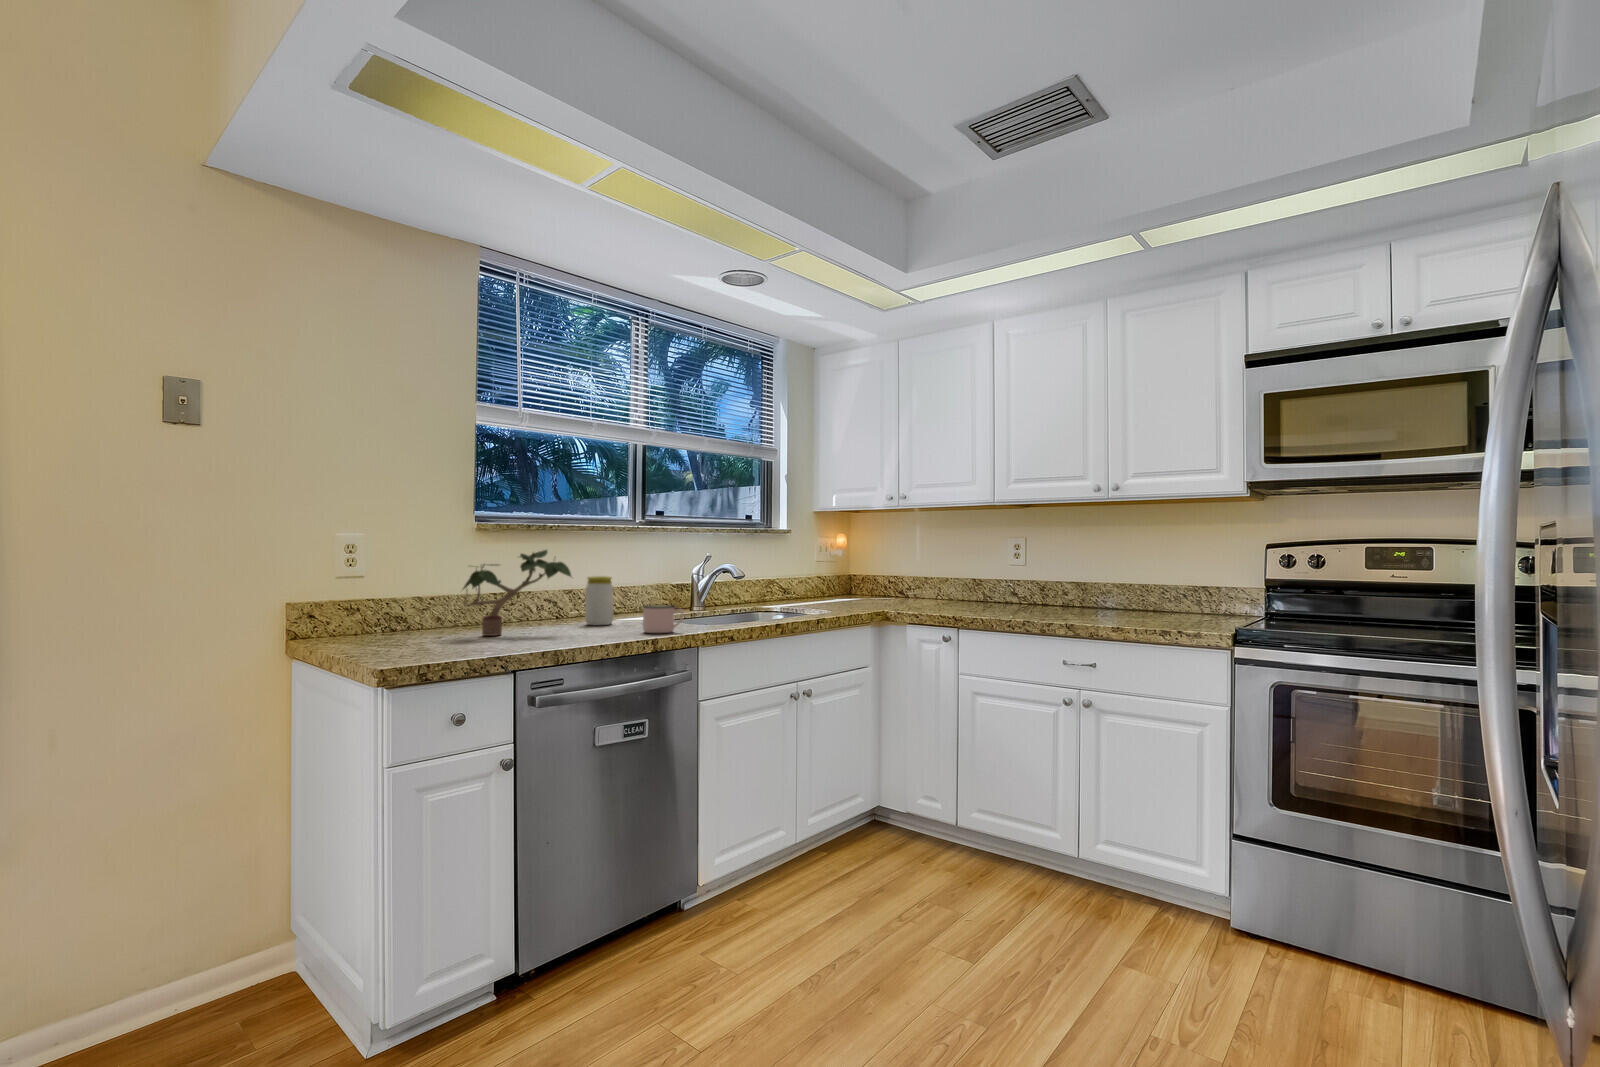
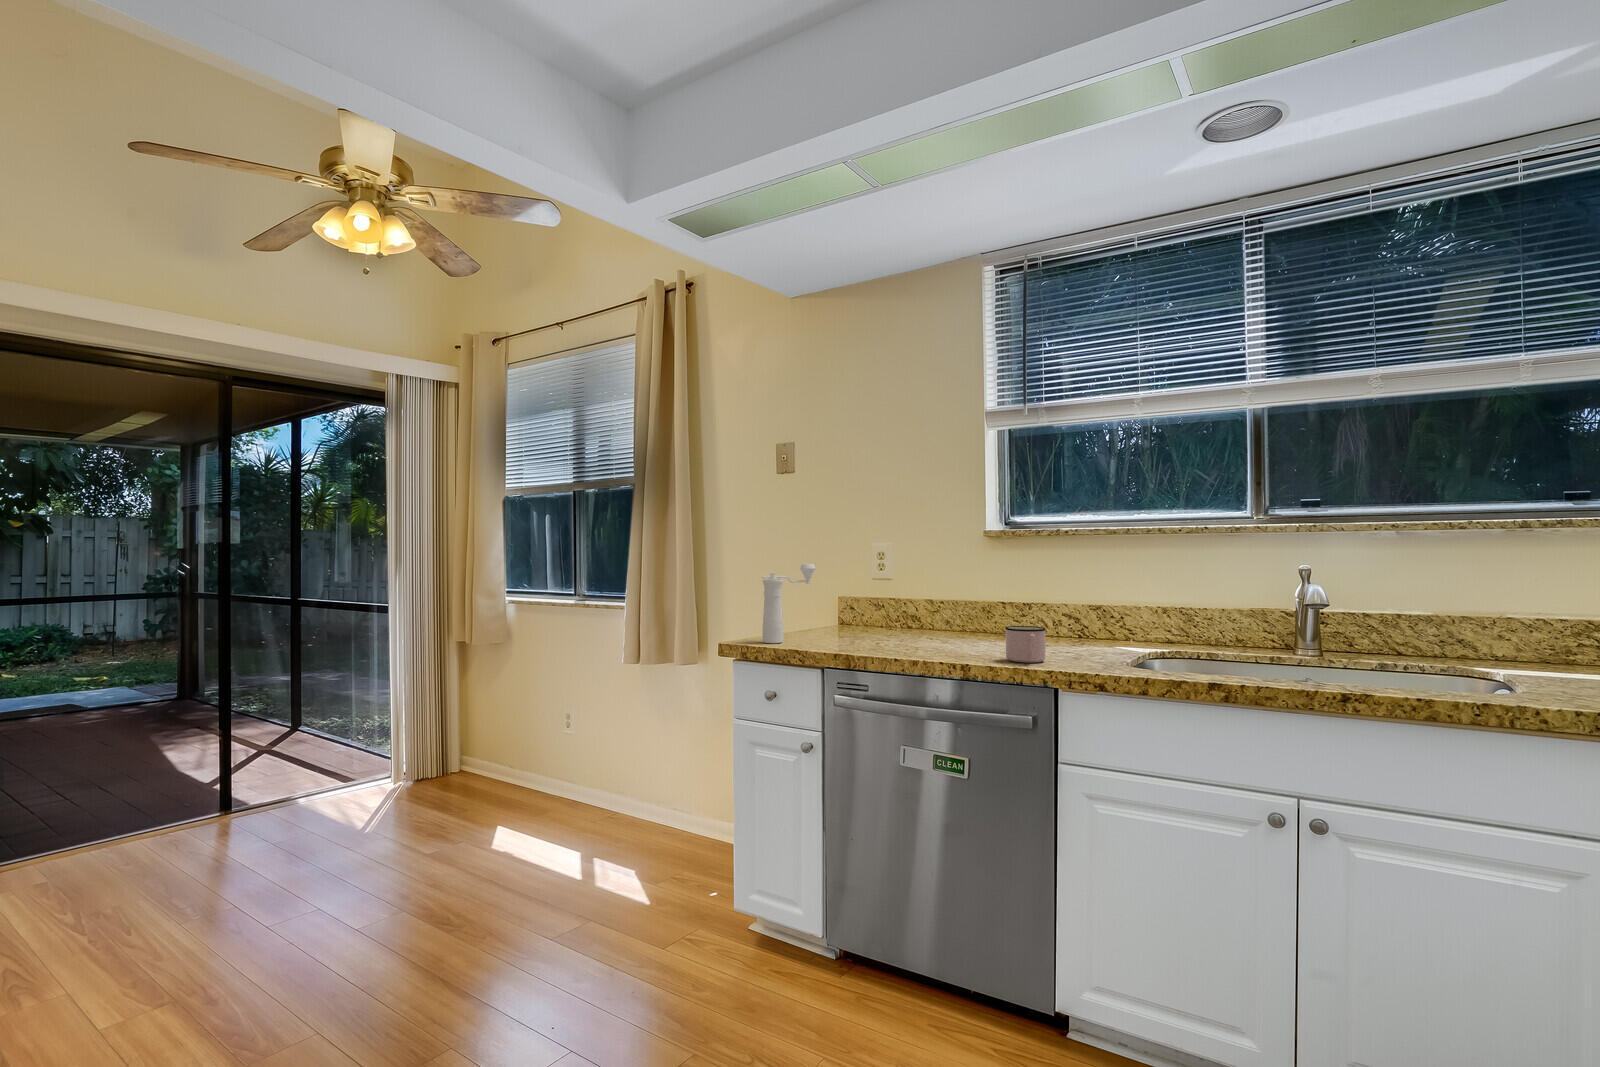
potted plant: present [463,550,571,636] -> none [884,554,984,641]
pepper mill: none [384,559,416,660] -> present [762,564,816,643]
jar: present [585,576,614,625] -> none [1047,590,1082,648]

